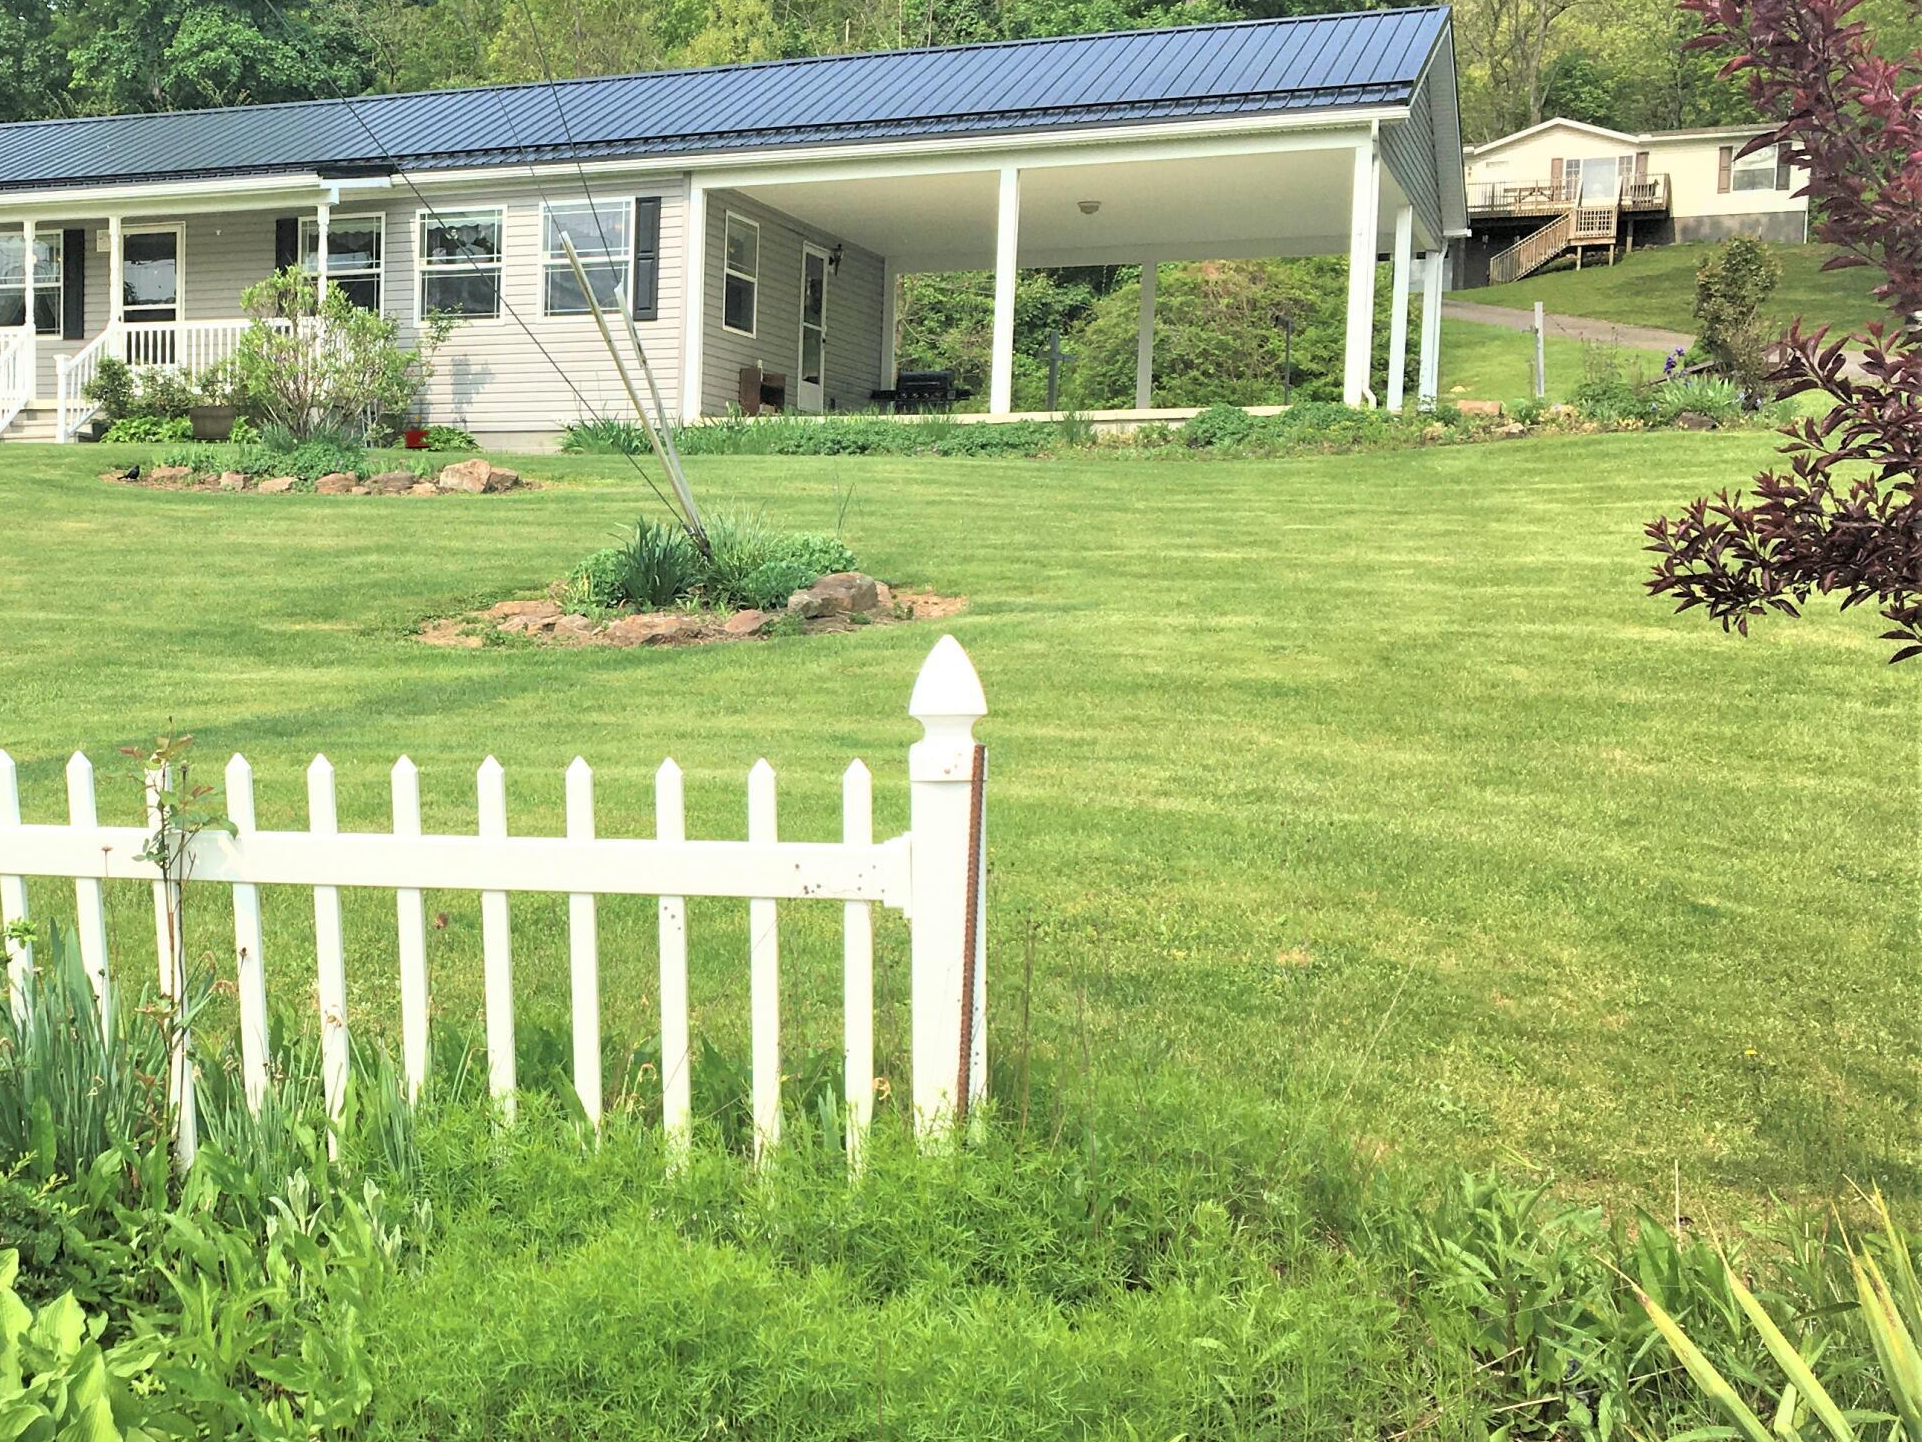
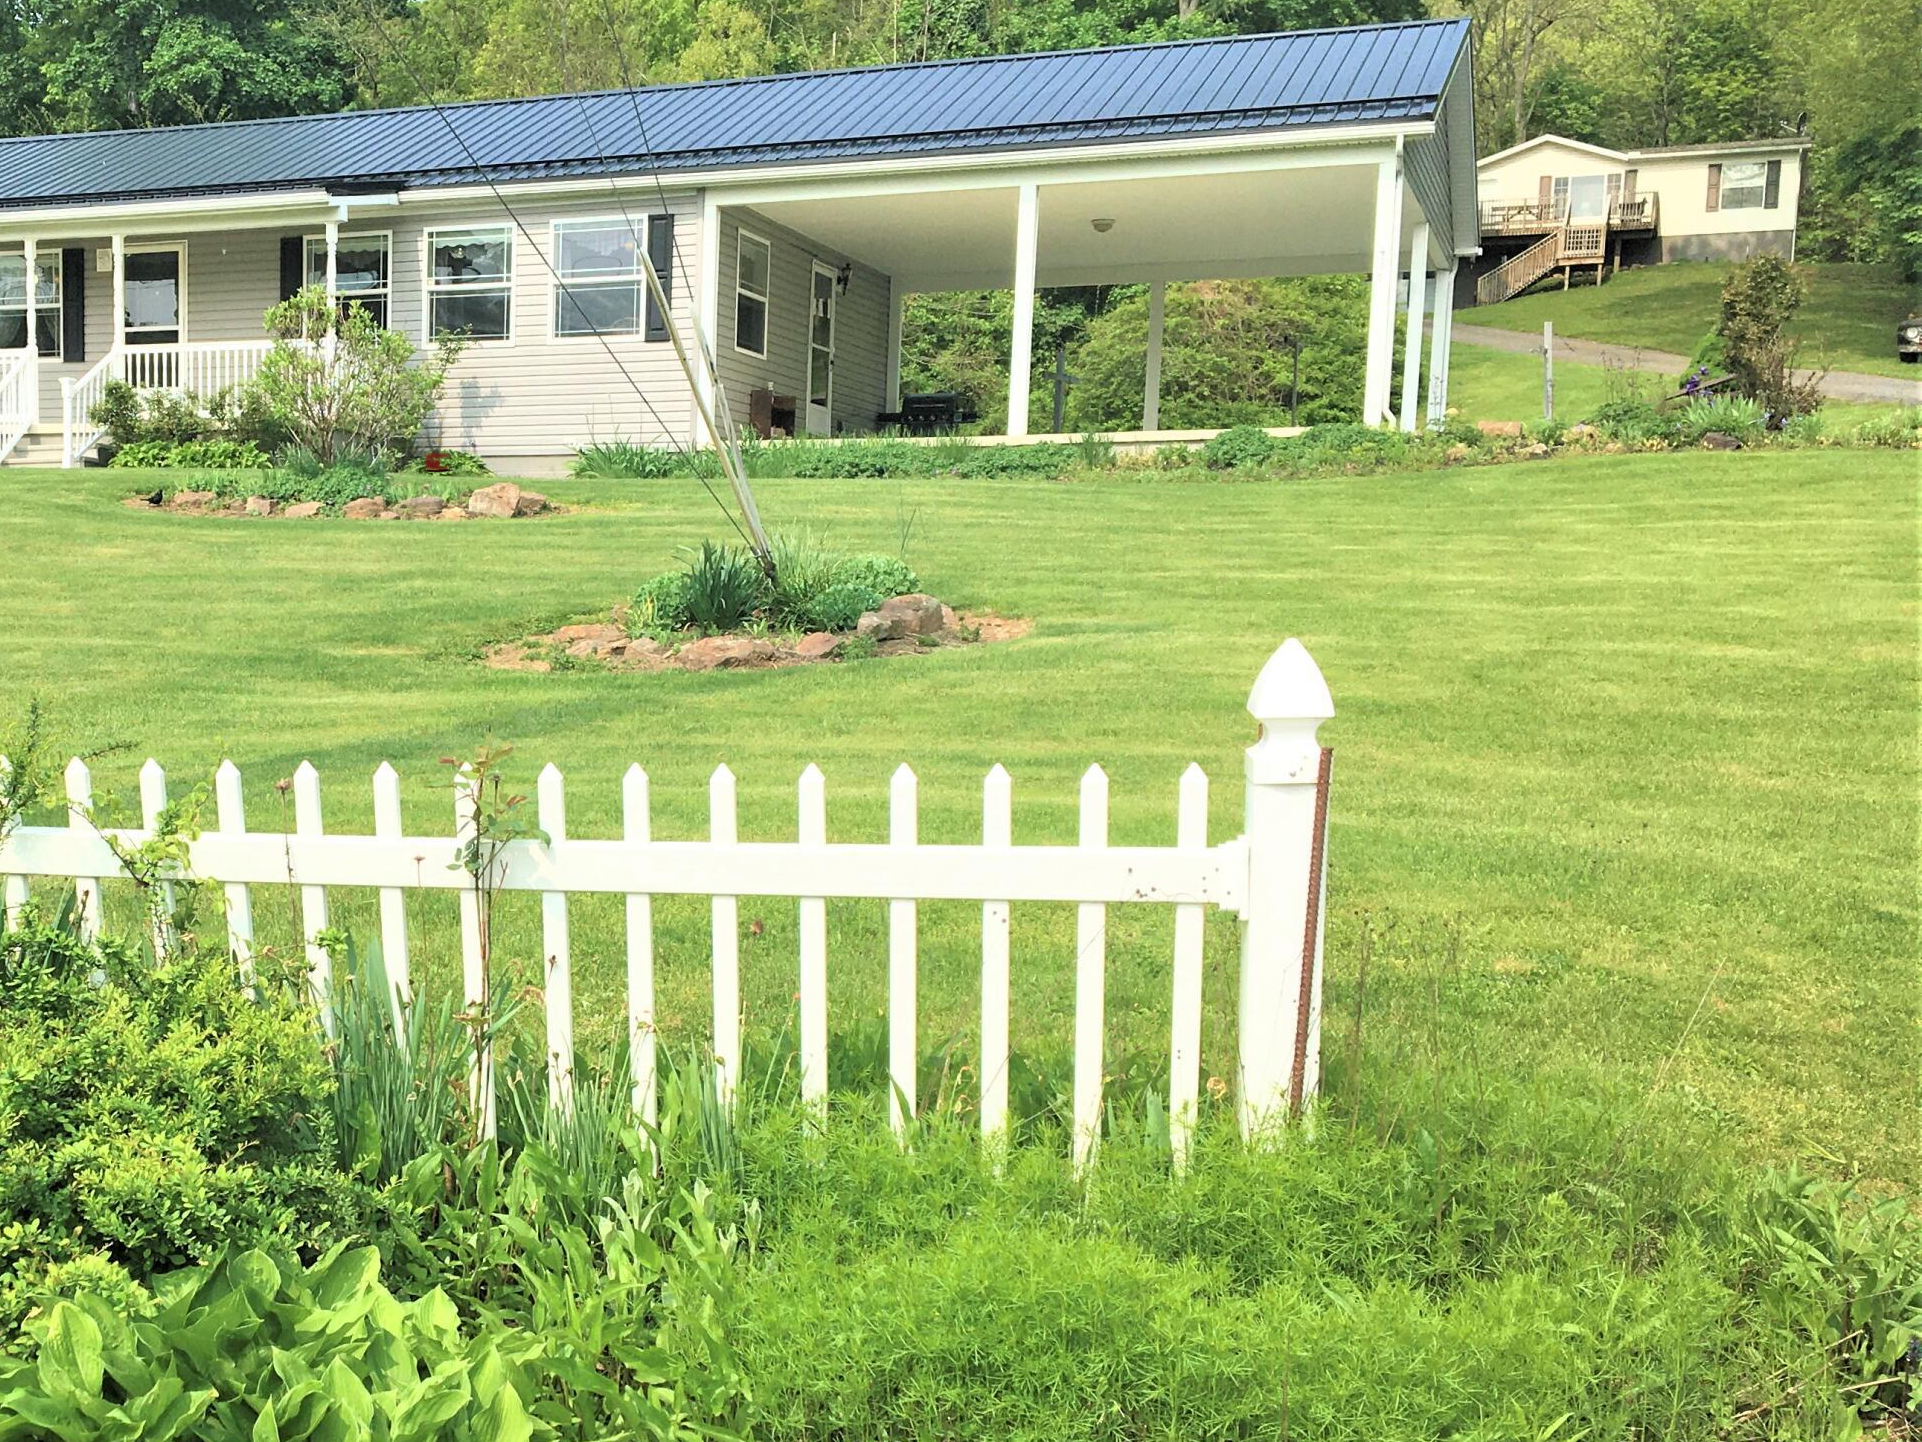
wooden bucket: present [189,403,236,439] -> none [201,421,252,463]

